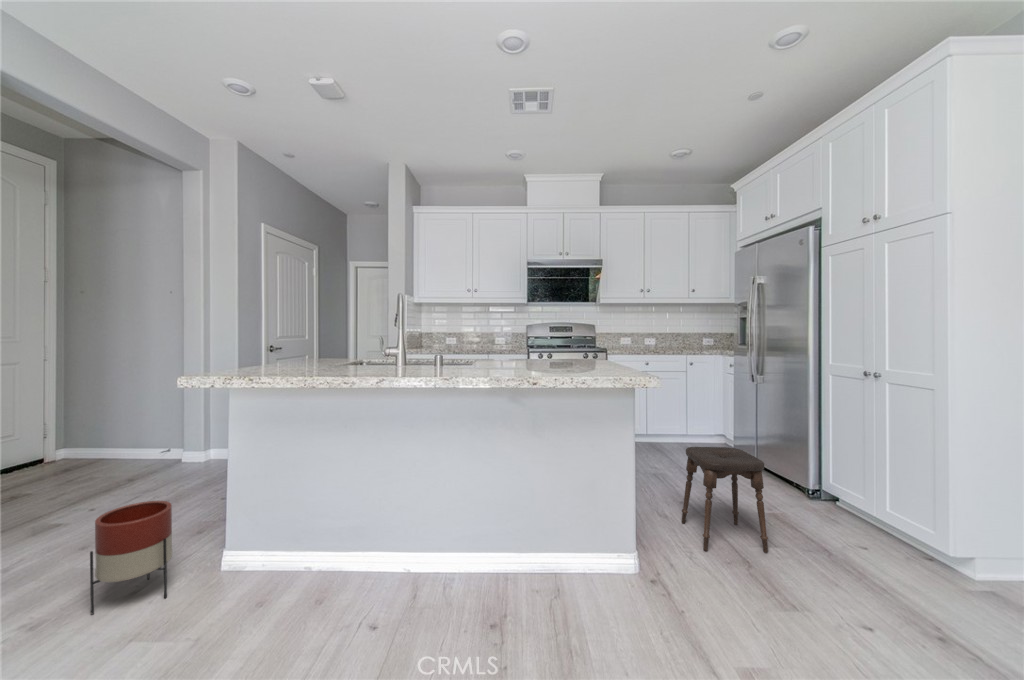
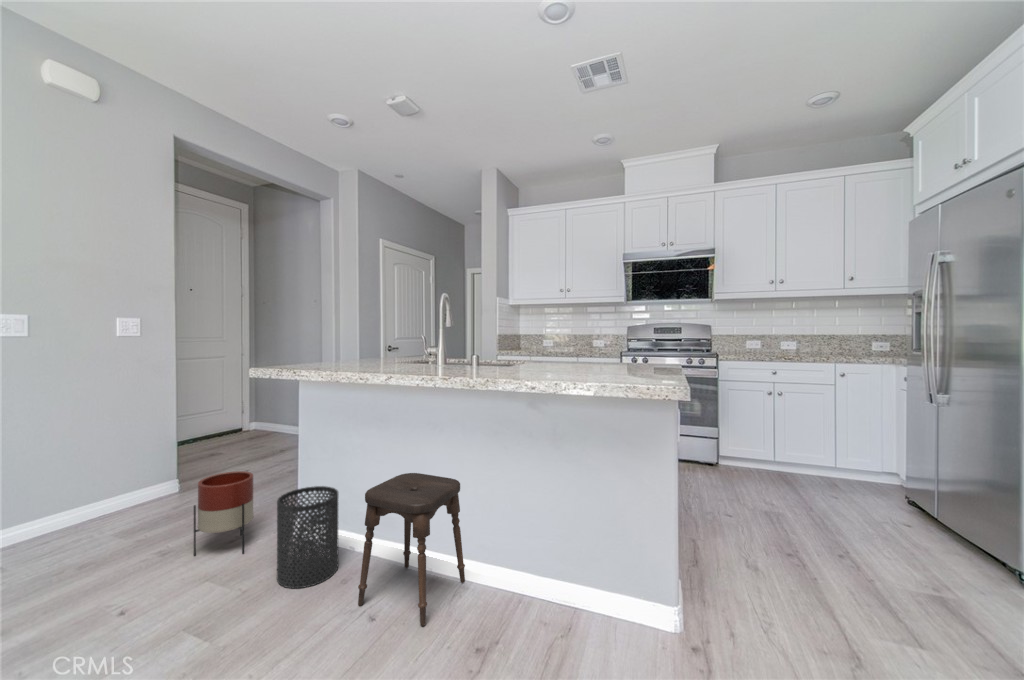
stool: present [682,447,768,553] -> present [358,473,465,626]
trash can: none [230,503,303,622] -> present [277,486,338,588]

